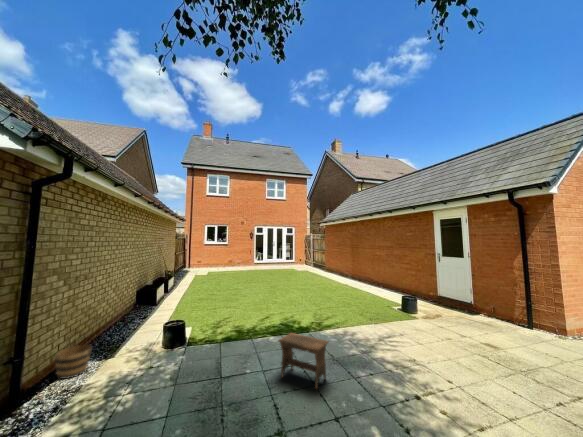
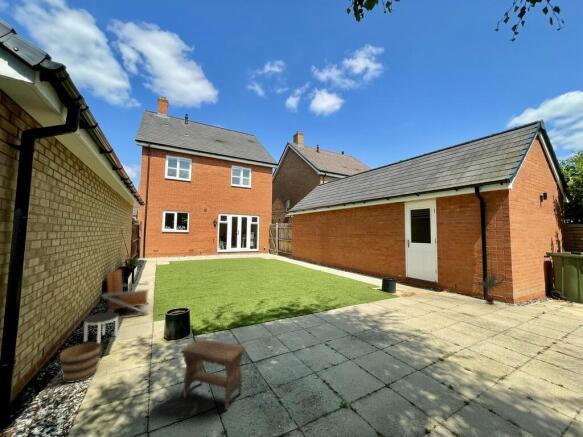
lounge chair: none [119,279,167,325] -> present [102,269,148,319]
potted tree: none [510,292,554,335] -> present [474,271,505,304]
round table: none [94,318,125,346] -> present [84,312,119,343]
footstool: present [279,333,329,389] -> present [180,339,246,410]

